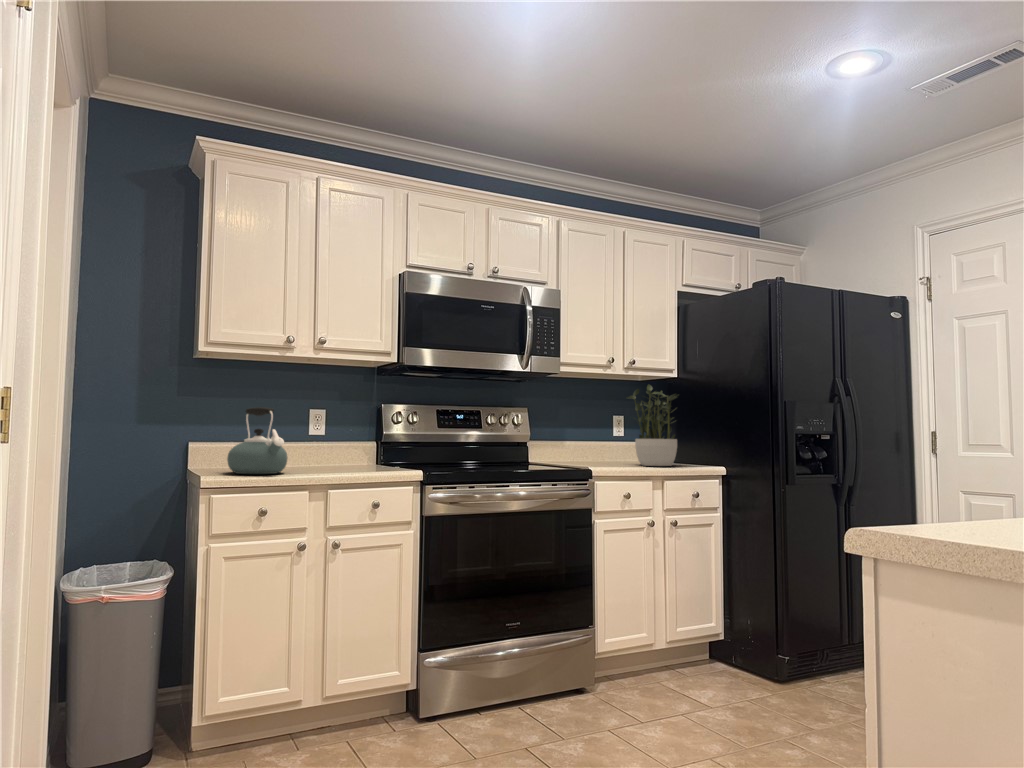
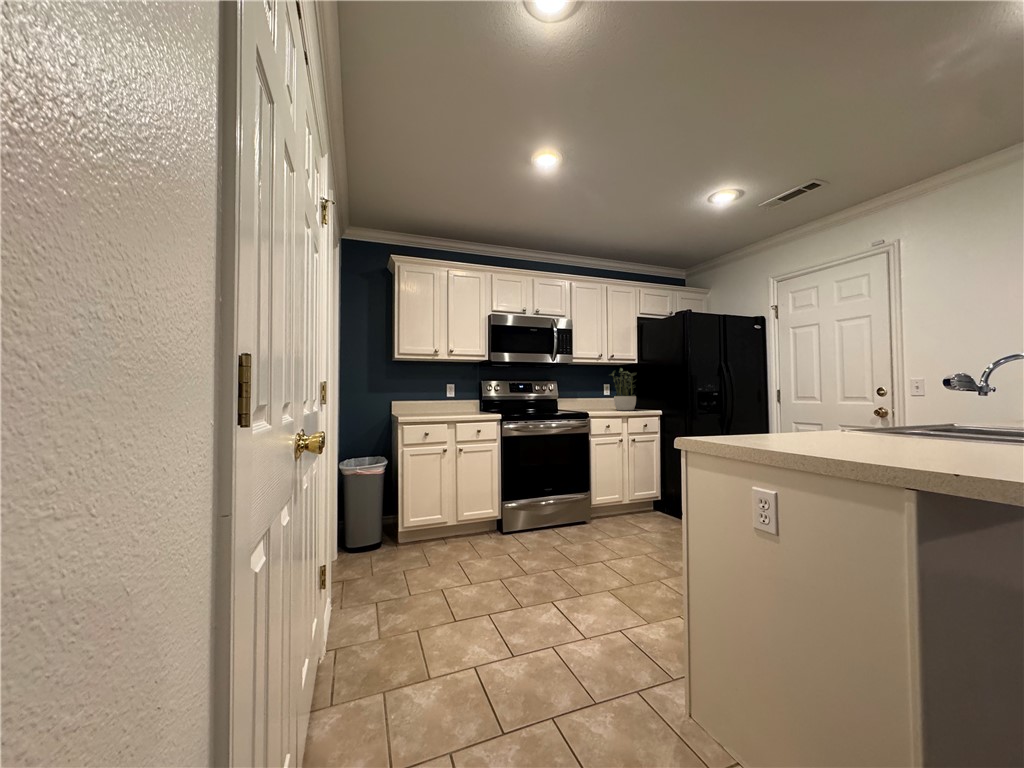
kettle: present [227,407,288,474] -> none [410,384,438,416]

